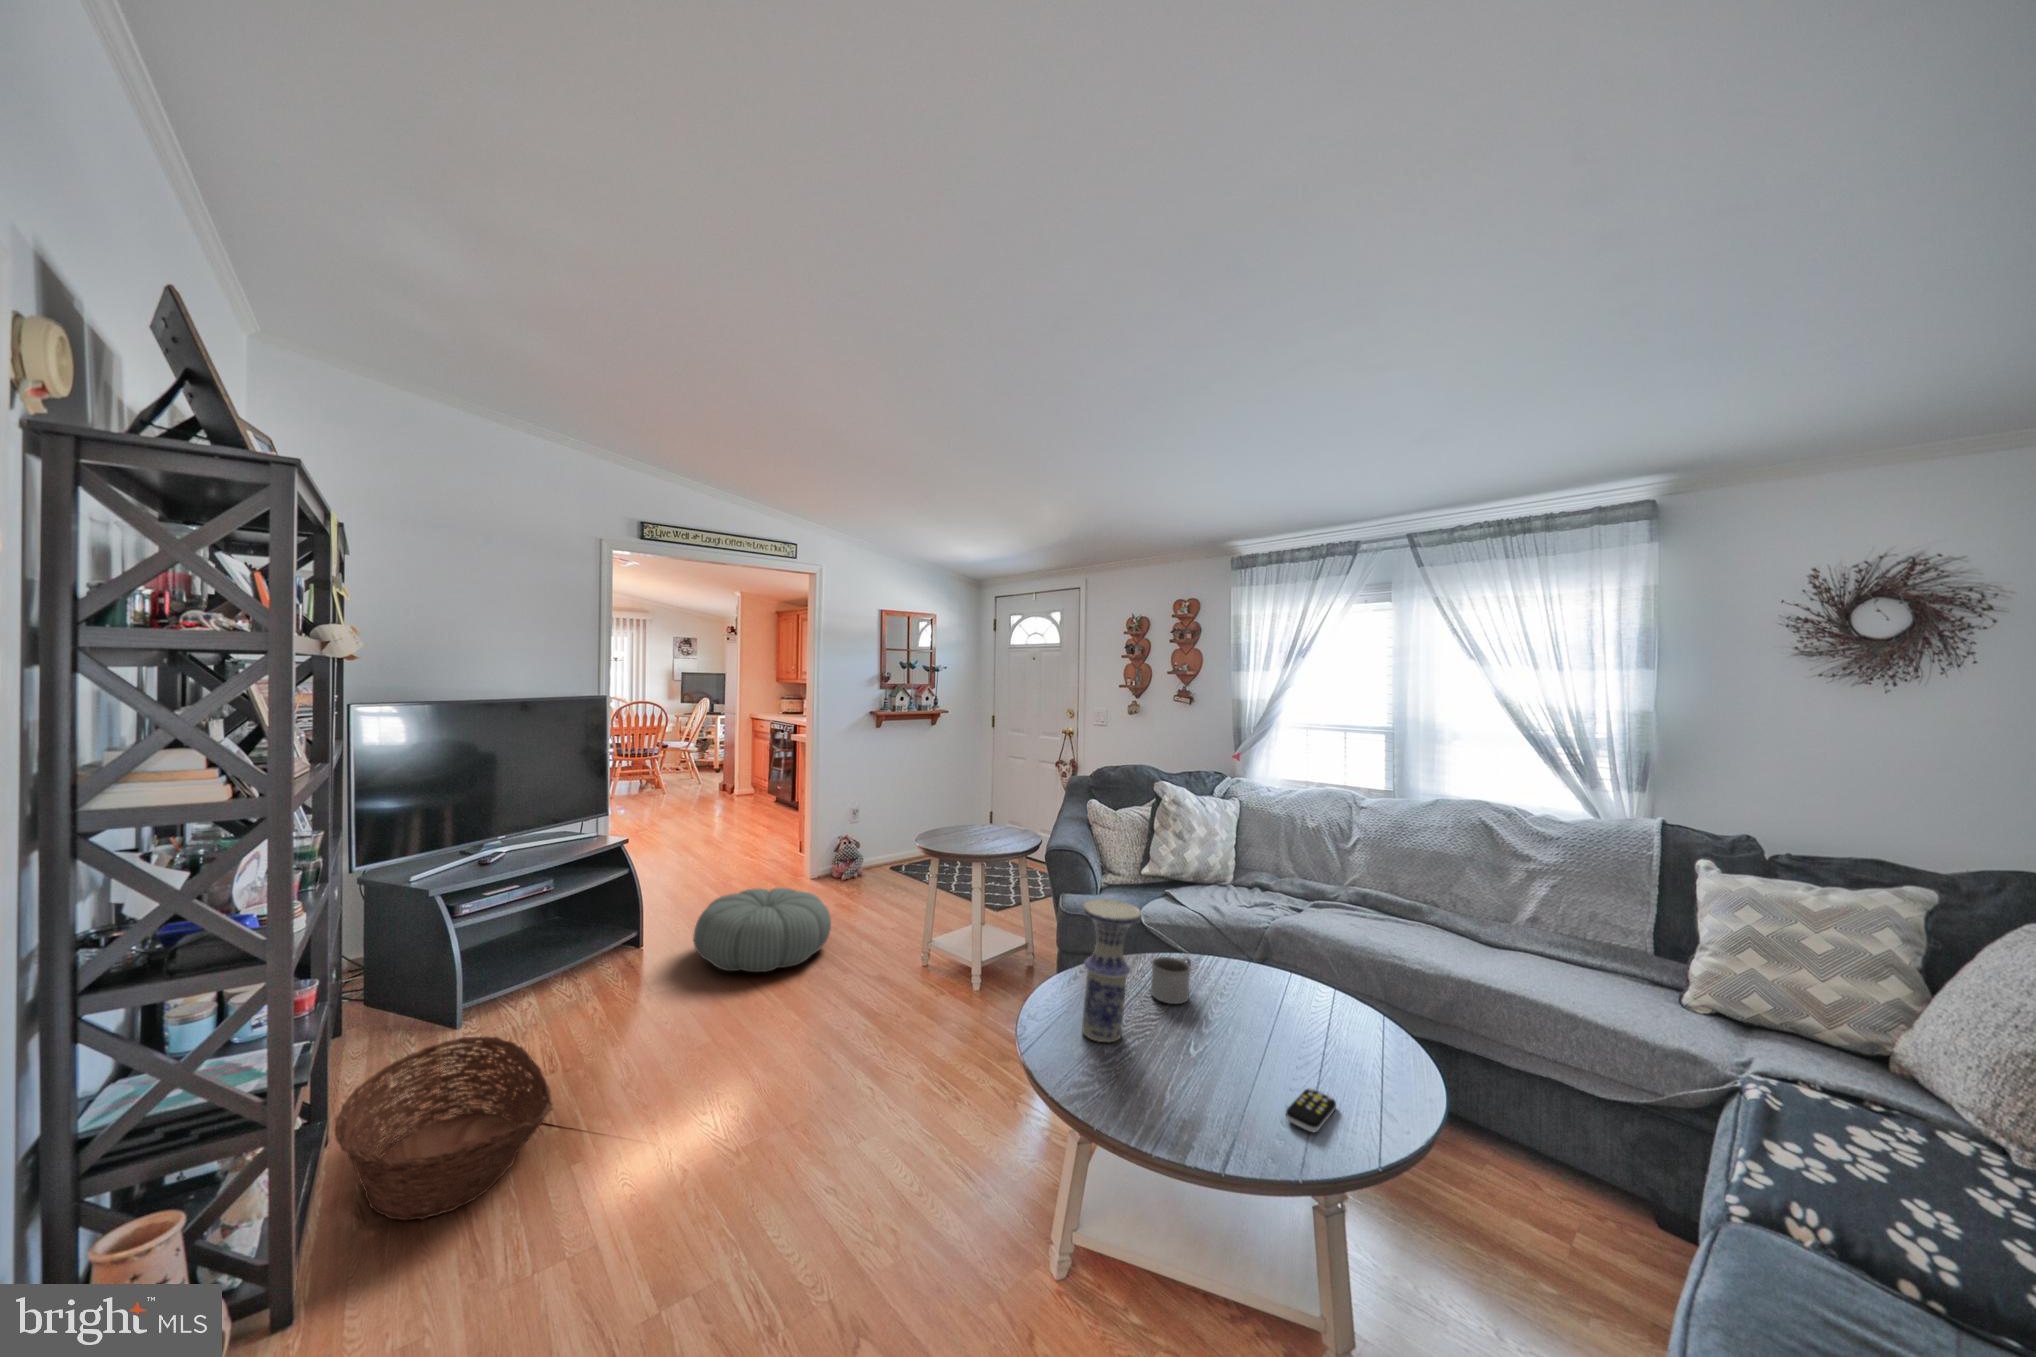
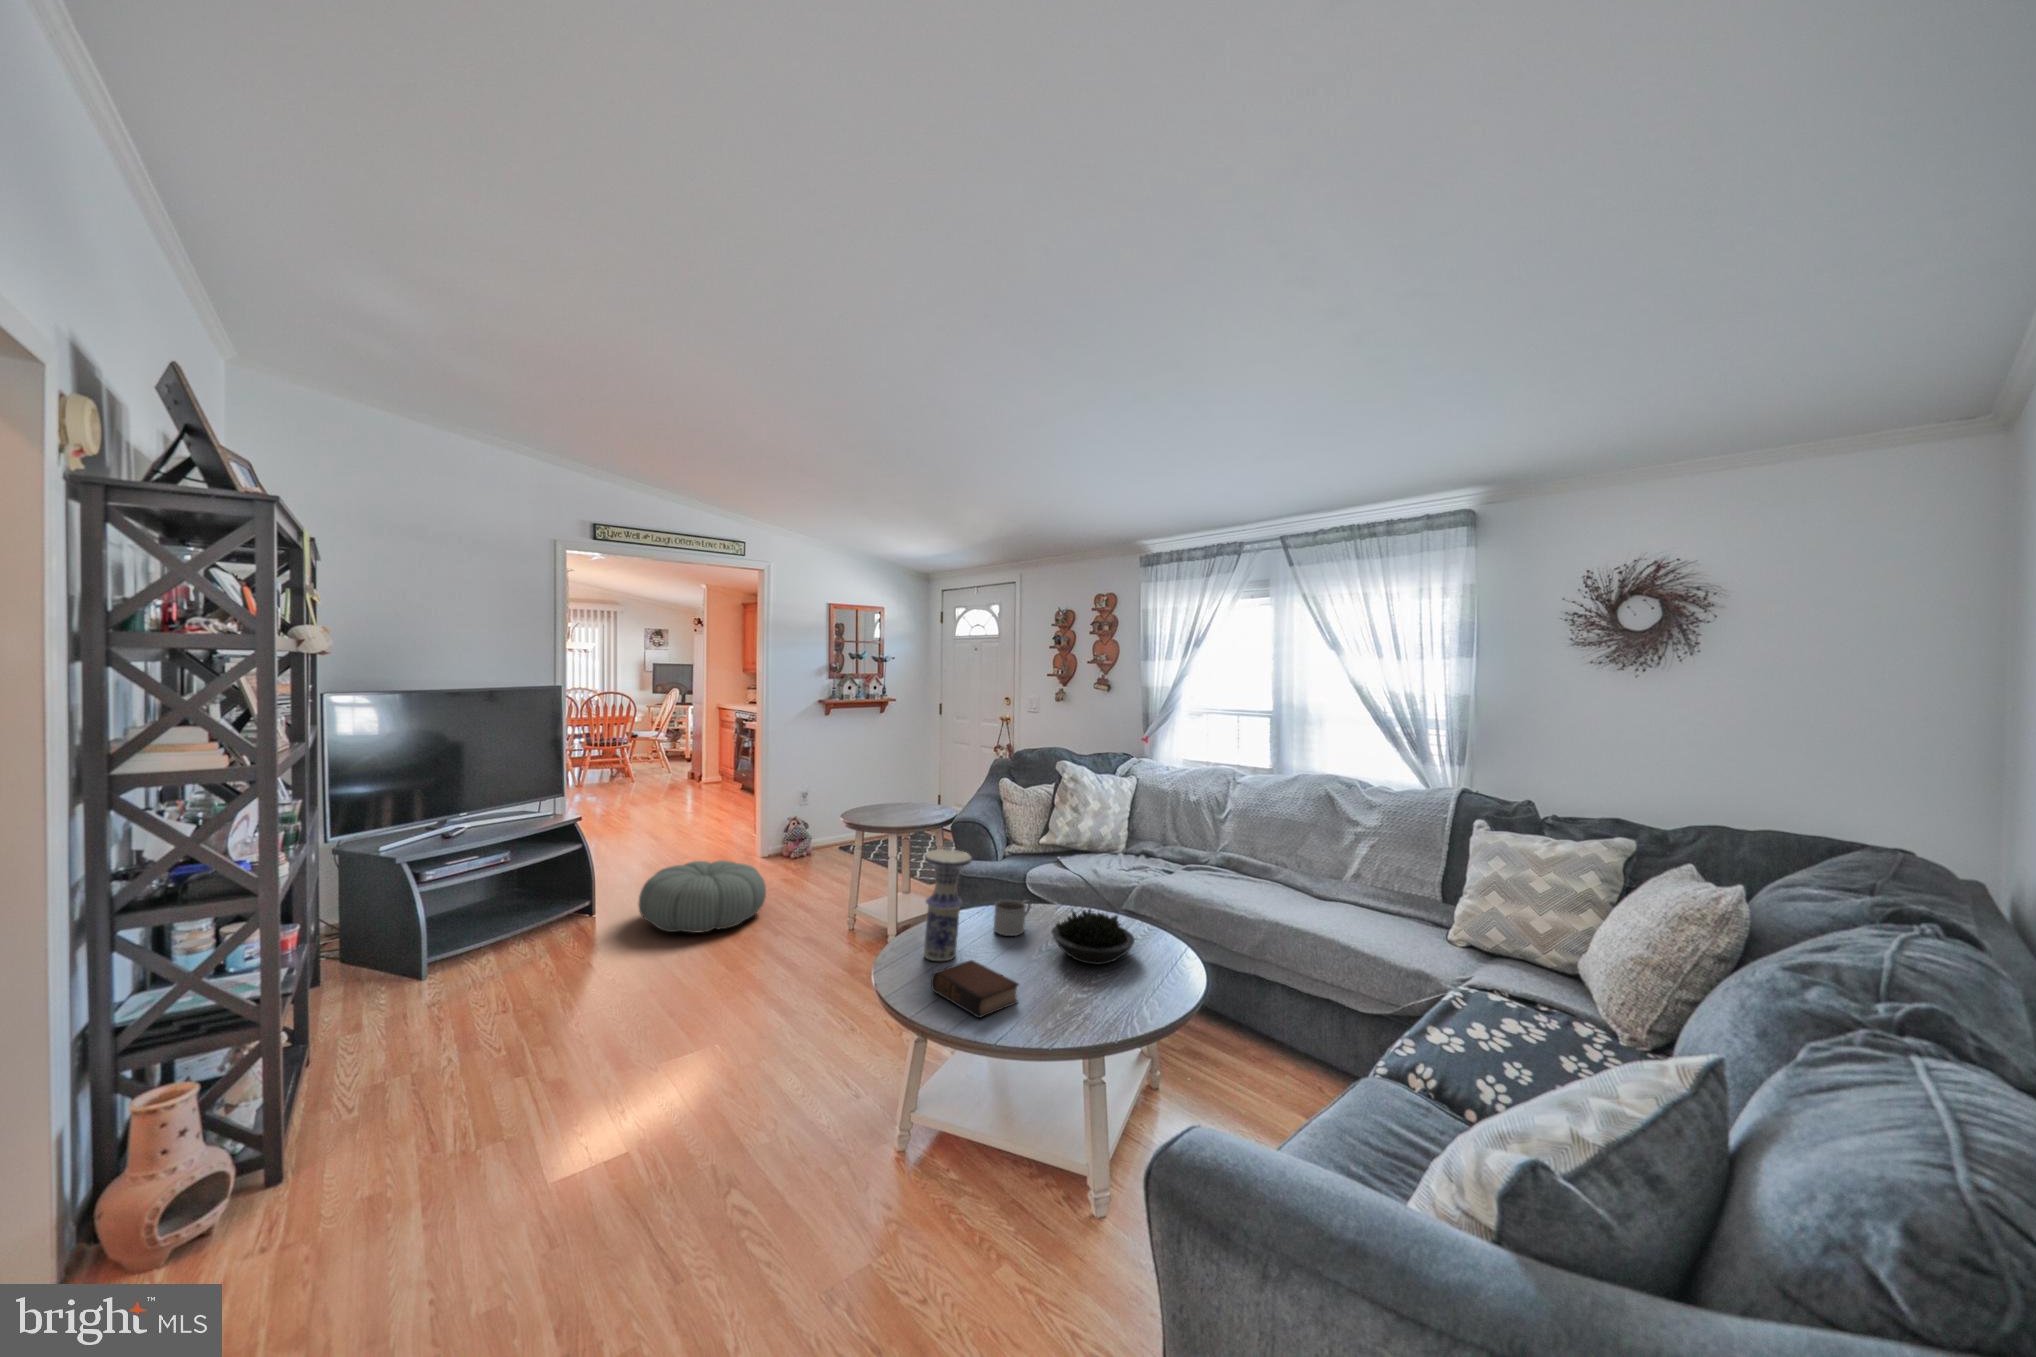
succulent plant: none [1236,973,1347,1049] -> present [1052,909,1135,964]
basket: present [335,1037,552,1220] -> none [315,977,501,1111]
book: none [1116,1045,1234,1137] -> present [931,960,1019,1018]
remote control: present [1286,1088,1336,1132] -> none [1054,988,1099,1015]

